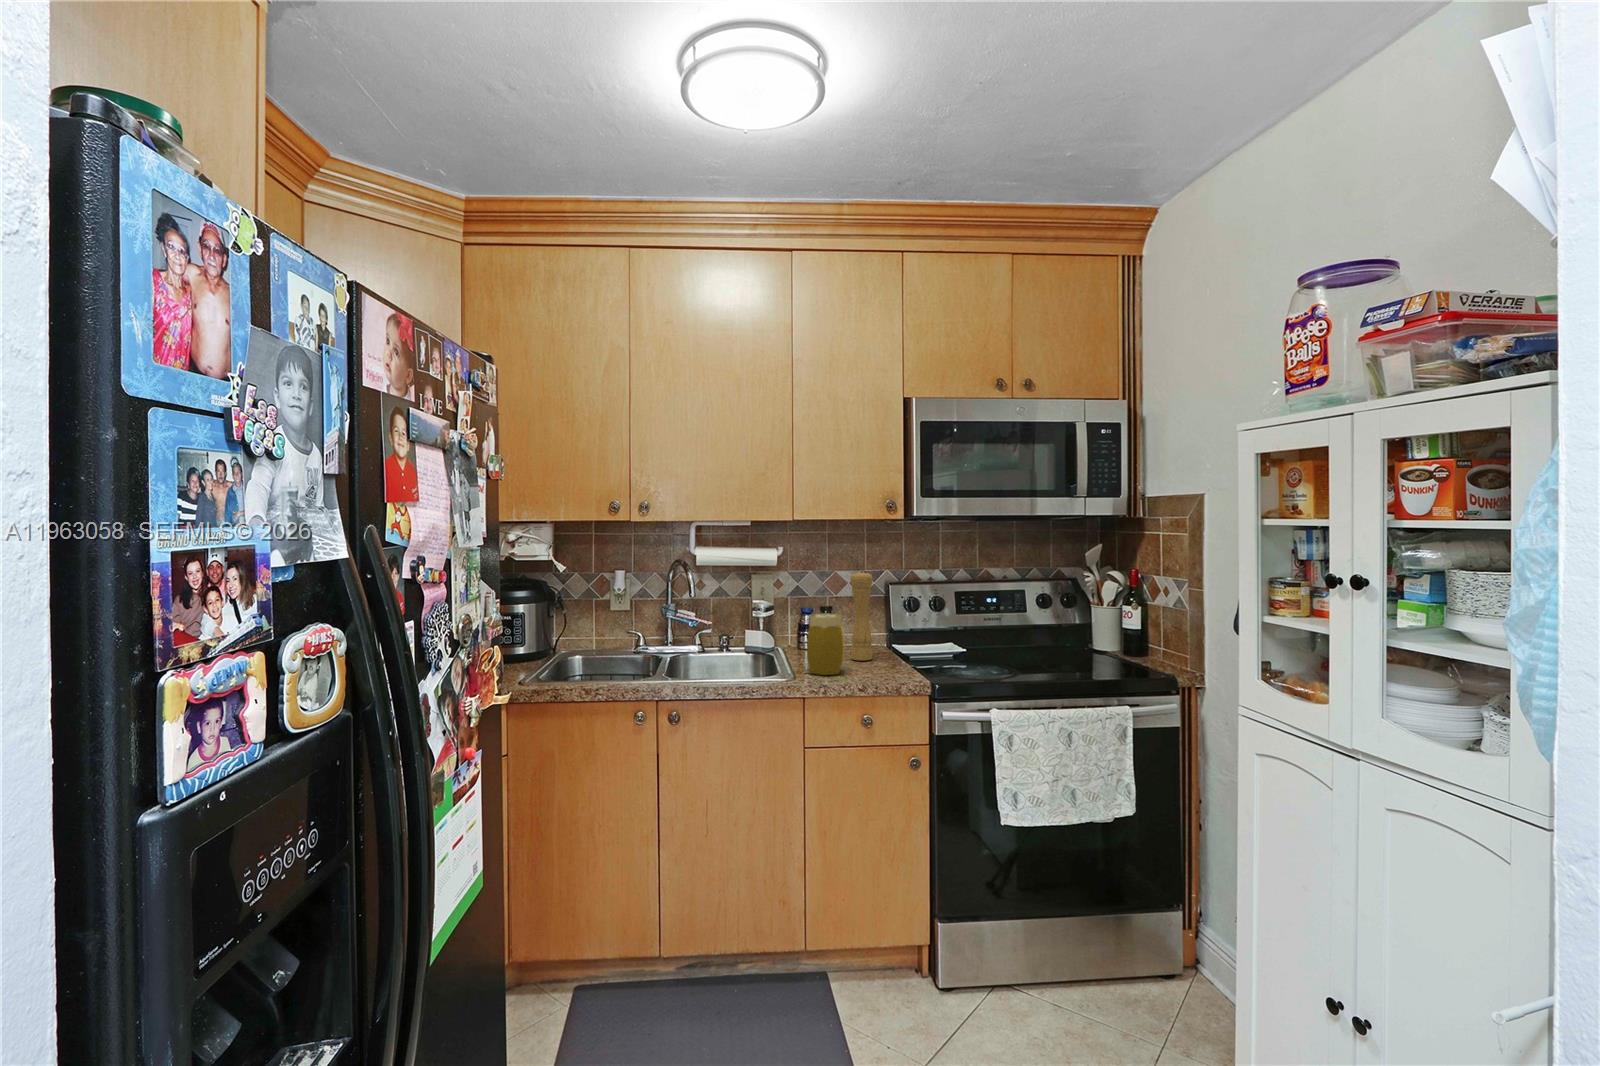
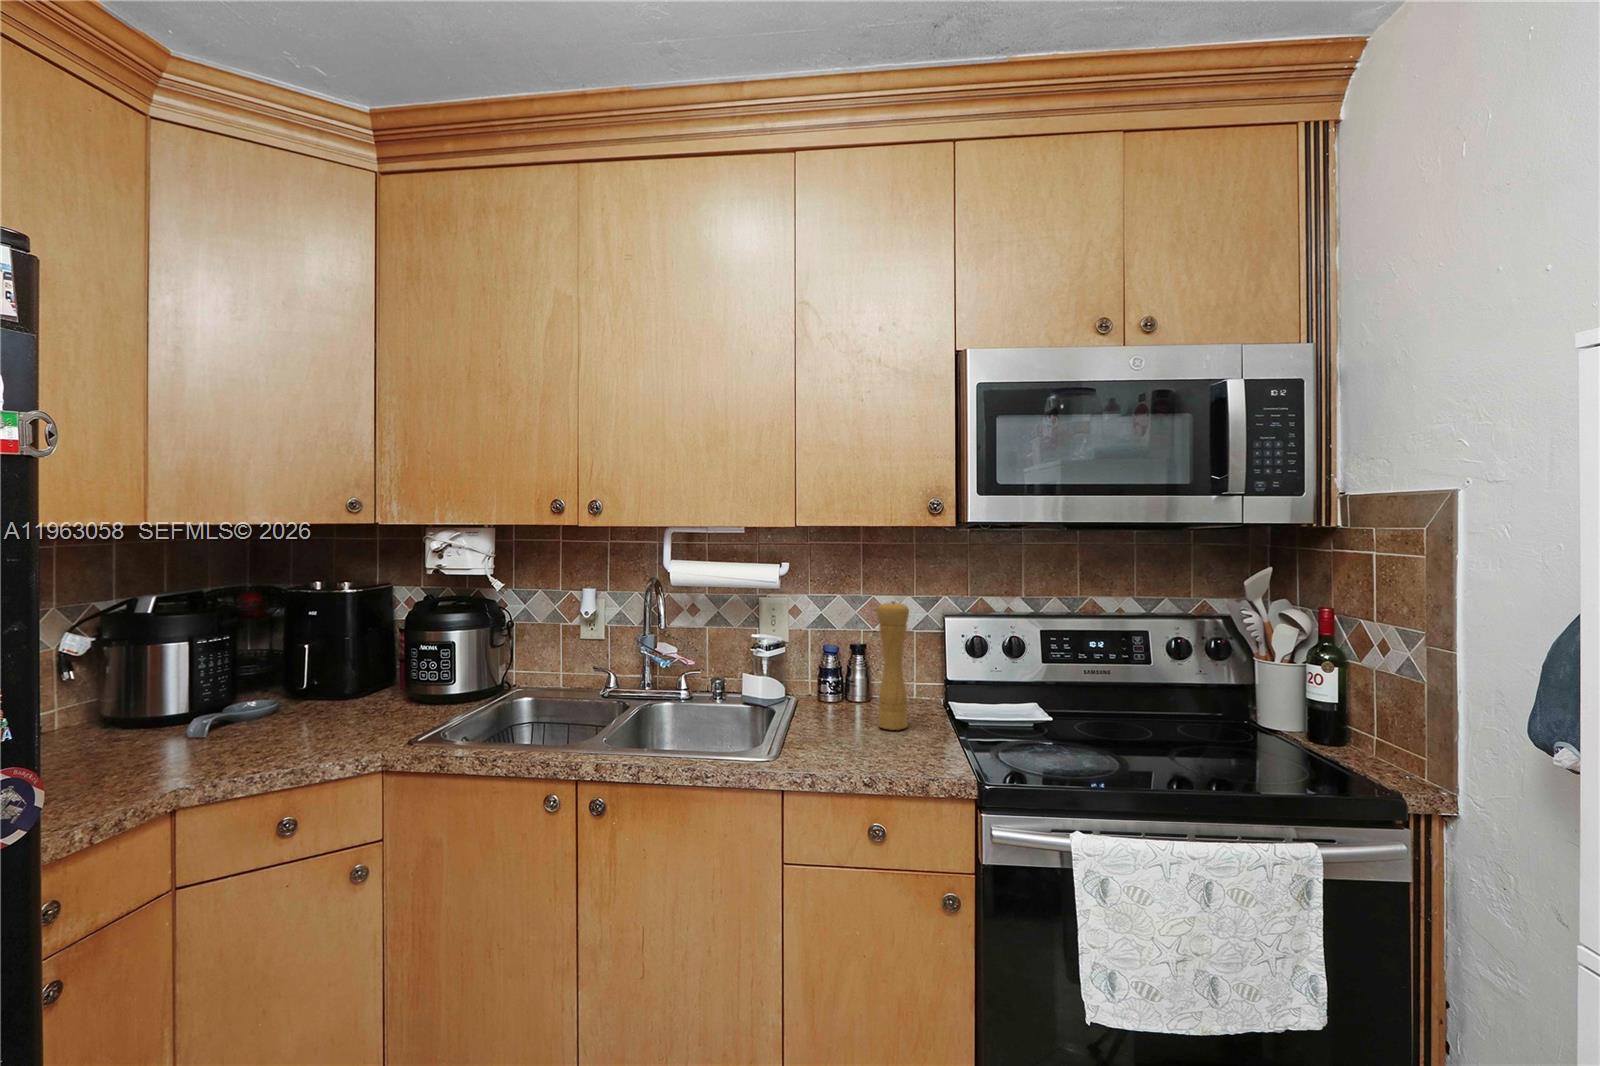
jar: present [807,613,844,675] -> none [798,663,857,757]

